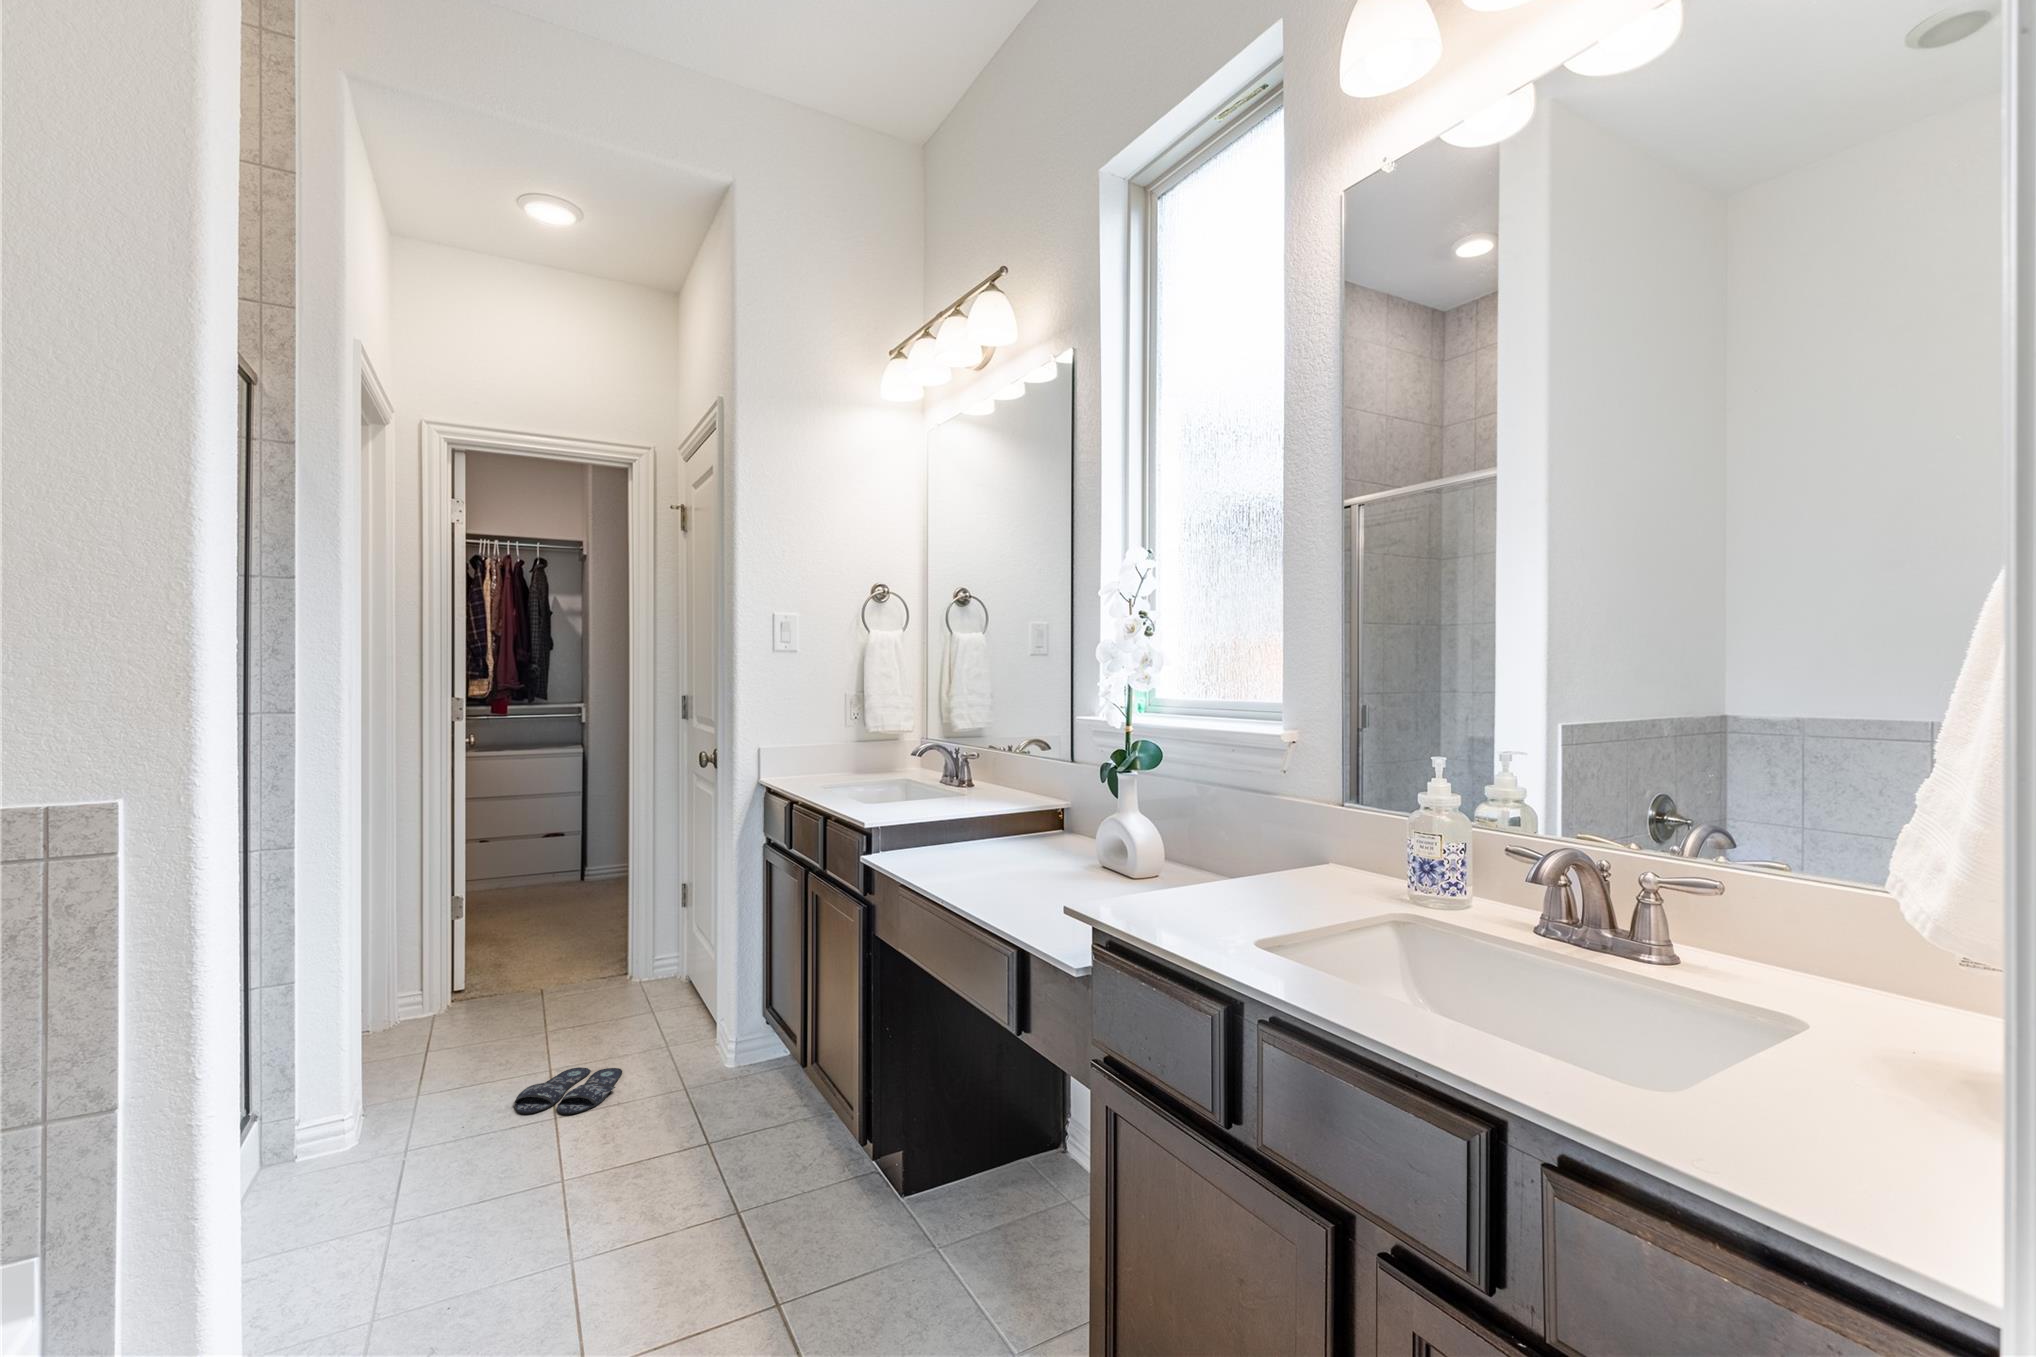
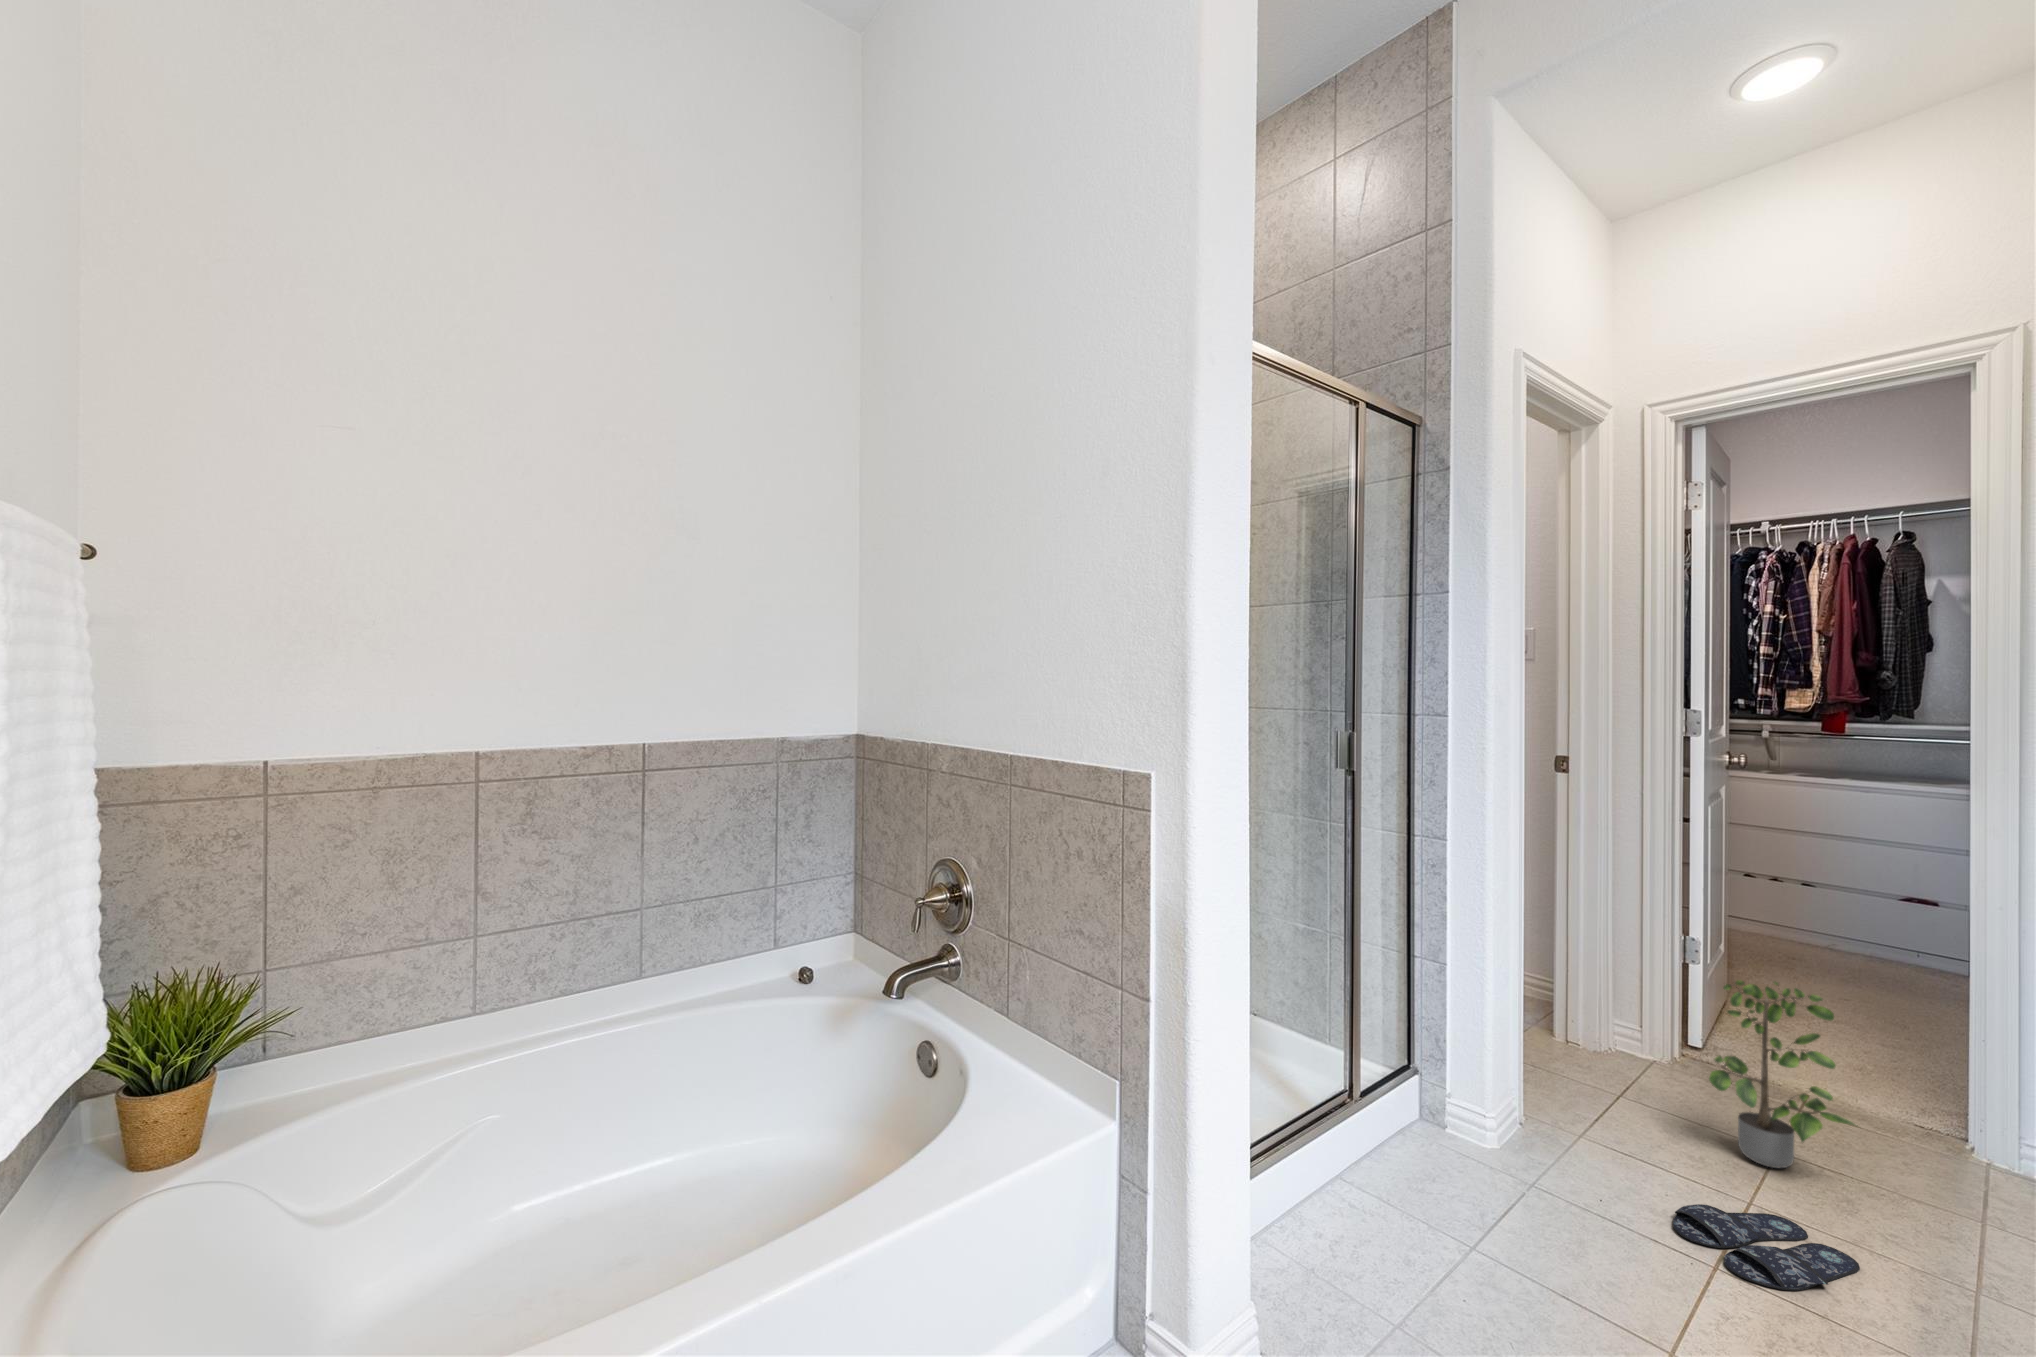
potted plant: none [508,898,604,1046] -> present [1709,980,1855,1168]

